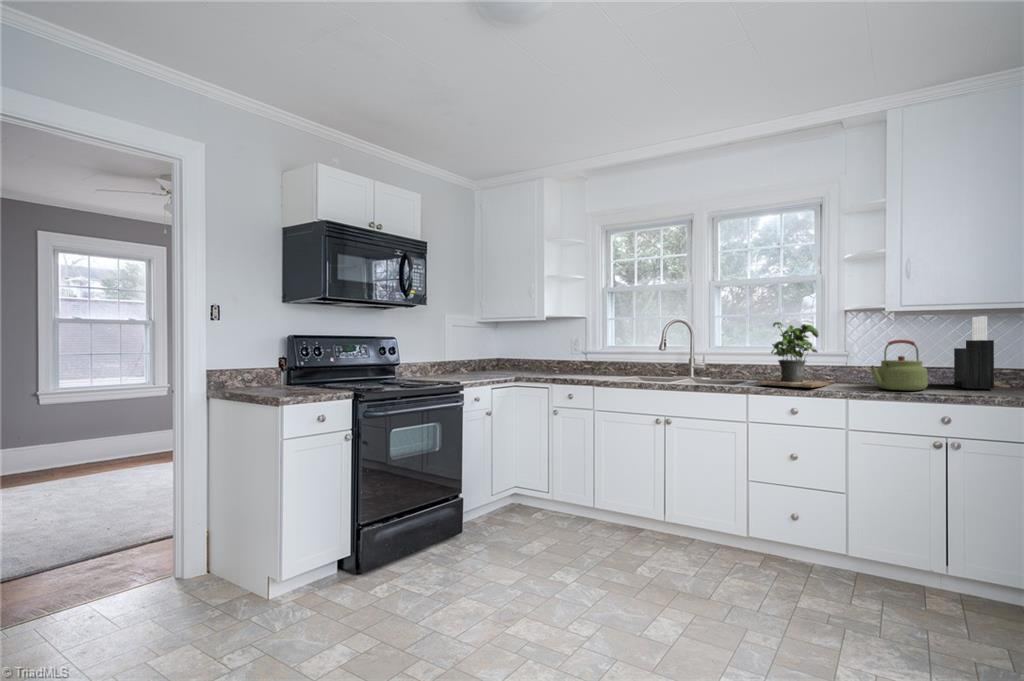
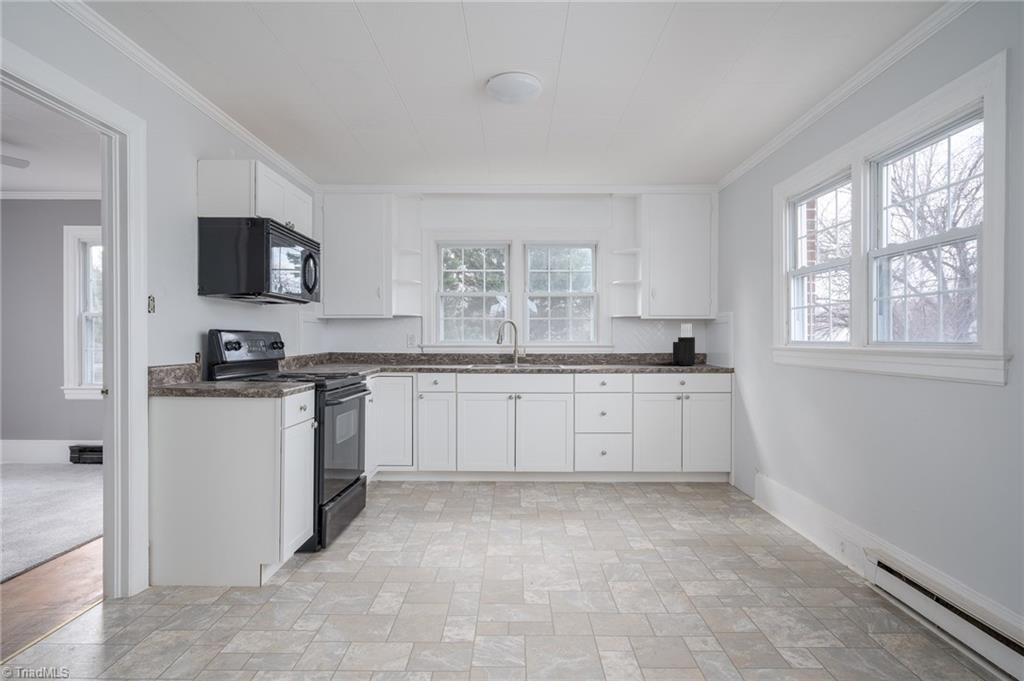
potted plant: present [756,322,834,387] -> none [574,324,614,367]
kettle: present [871,340,928,390] -> none [640,337,667,367]

